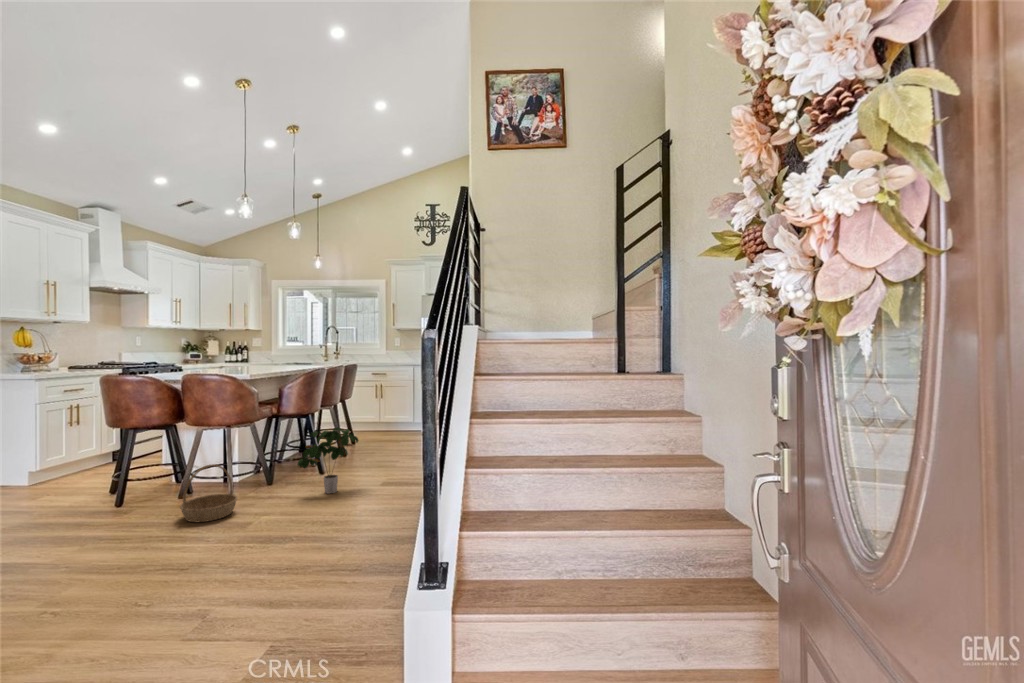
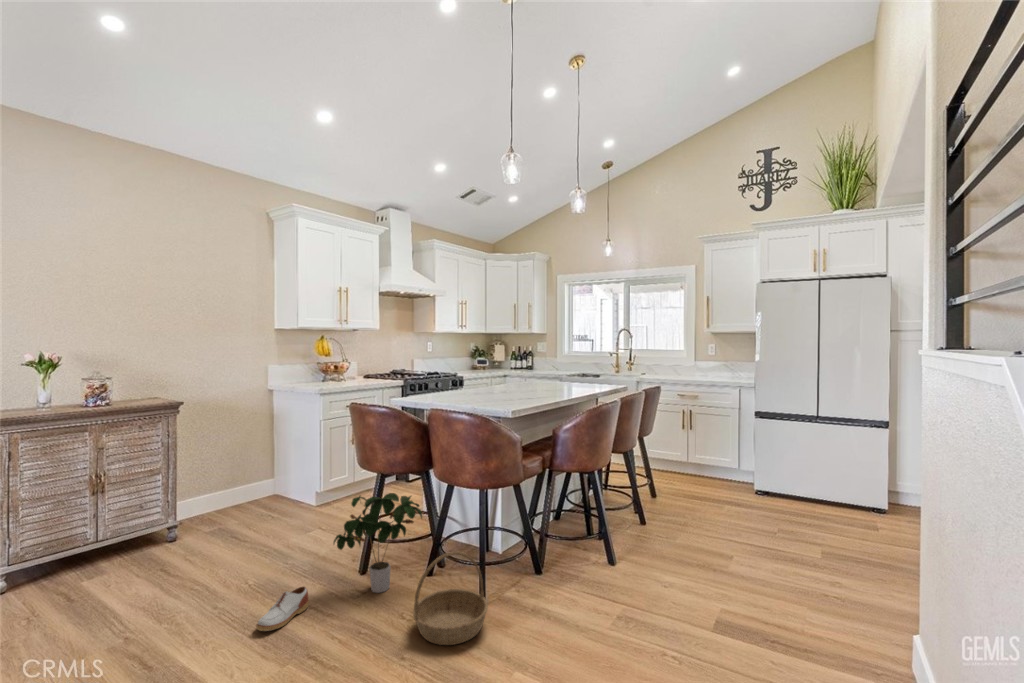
potted plant: present [298,427,358,494] -> present [333,493,422,593]
shoe: none [35,514,77,543] -> present [256,586,309,631]

